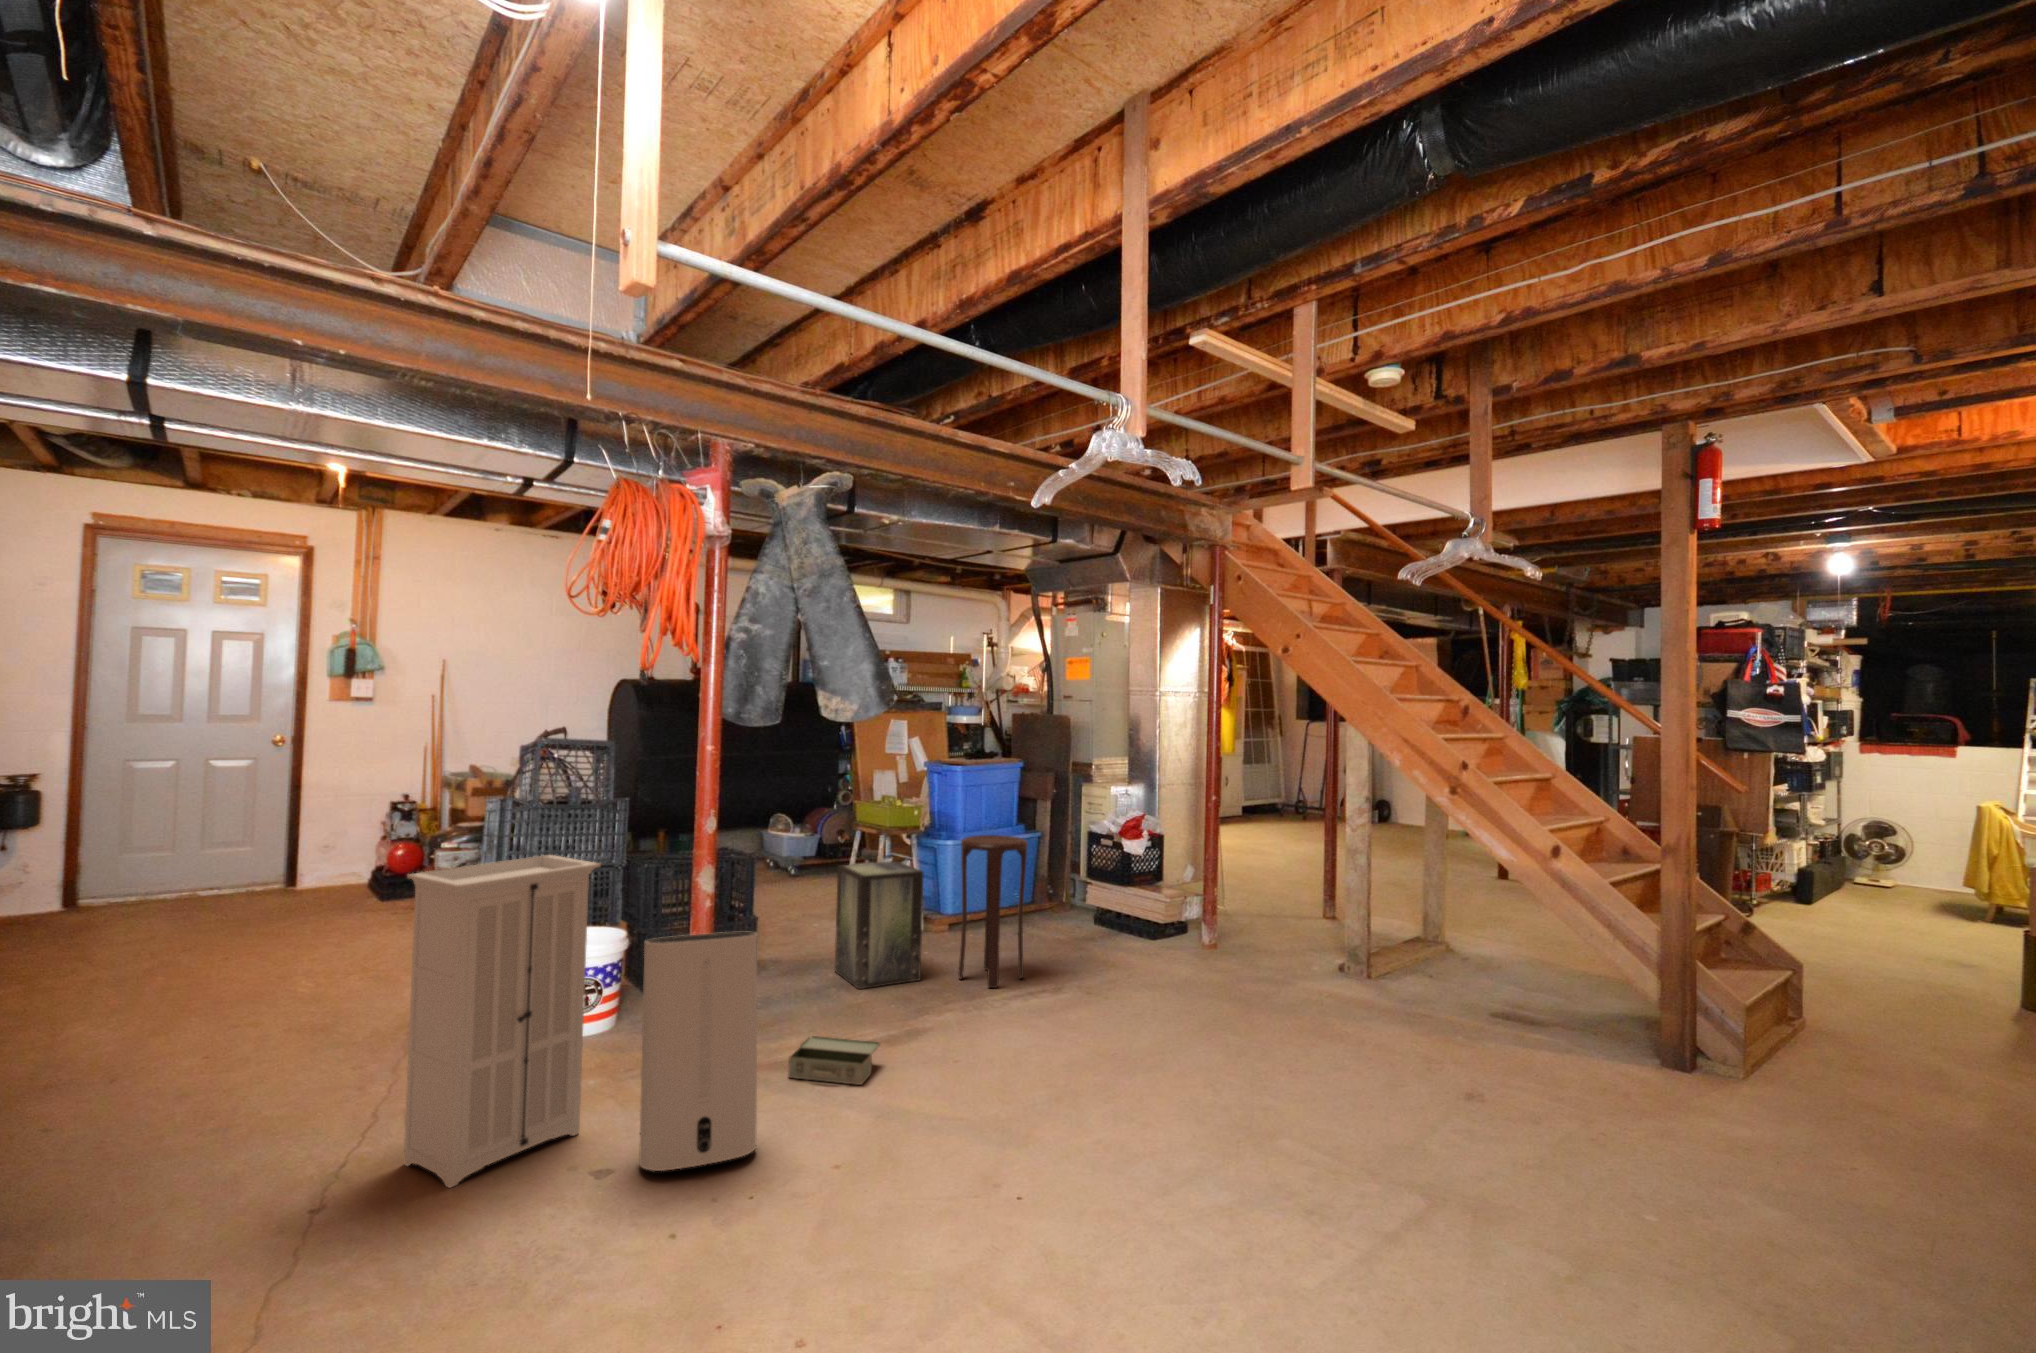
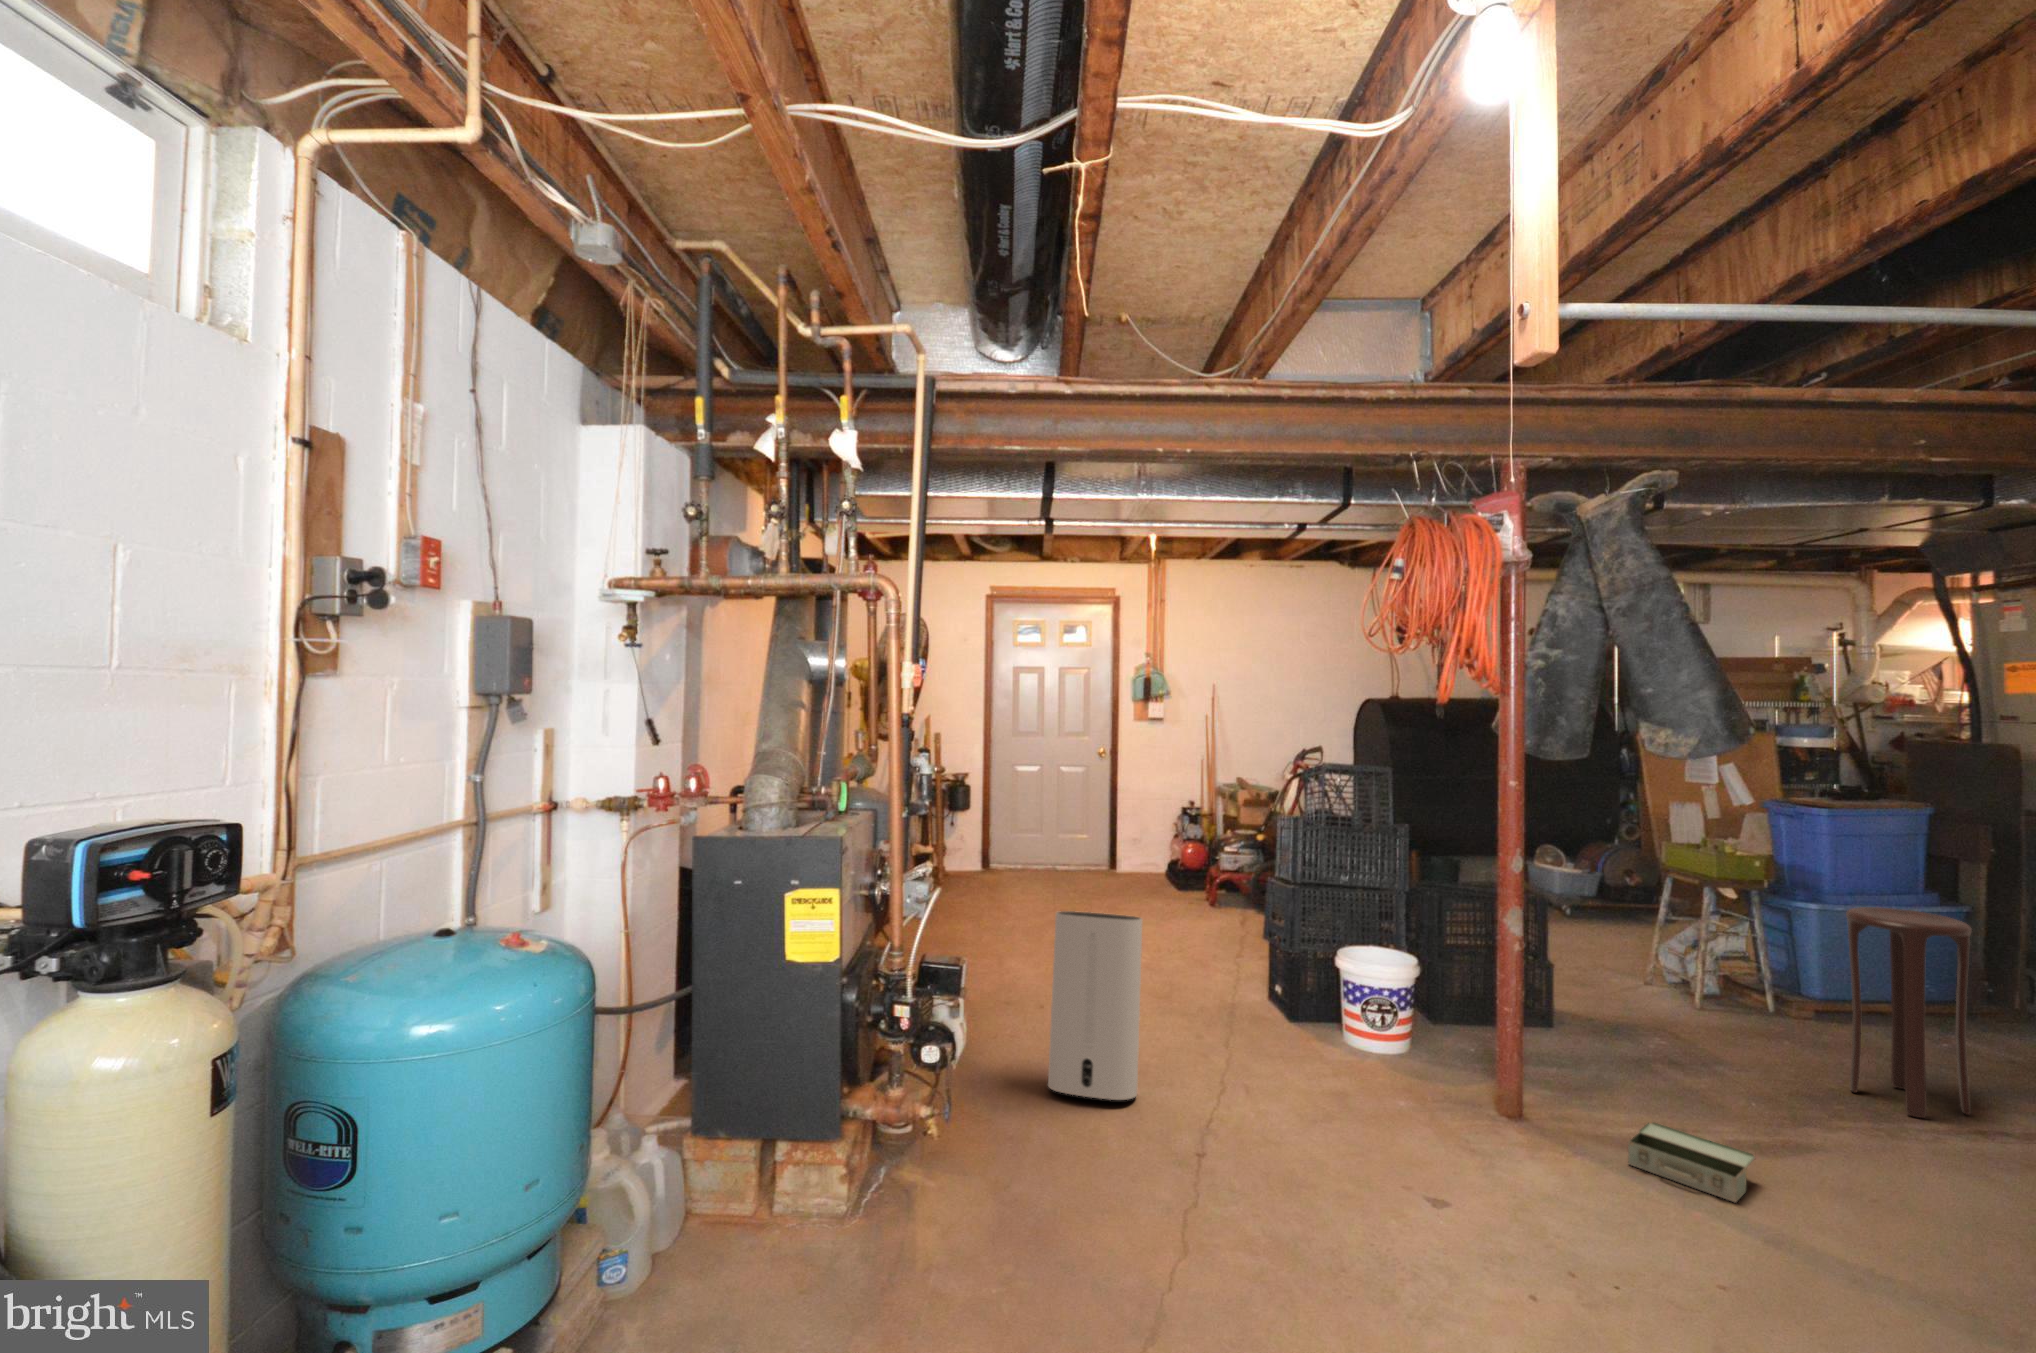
storage cabinet: present [403,853,601,1188] -> none [1249,878,1415,1179]
storage box: present [835,861,923,989] -> none [1654,920,1787,1081]
air purifier: present [639,932,758,1171] -> present [1048,911,1142,1100]

